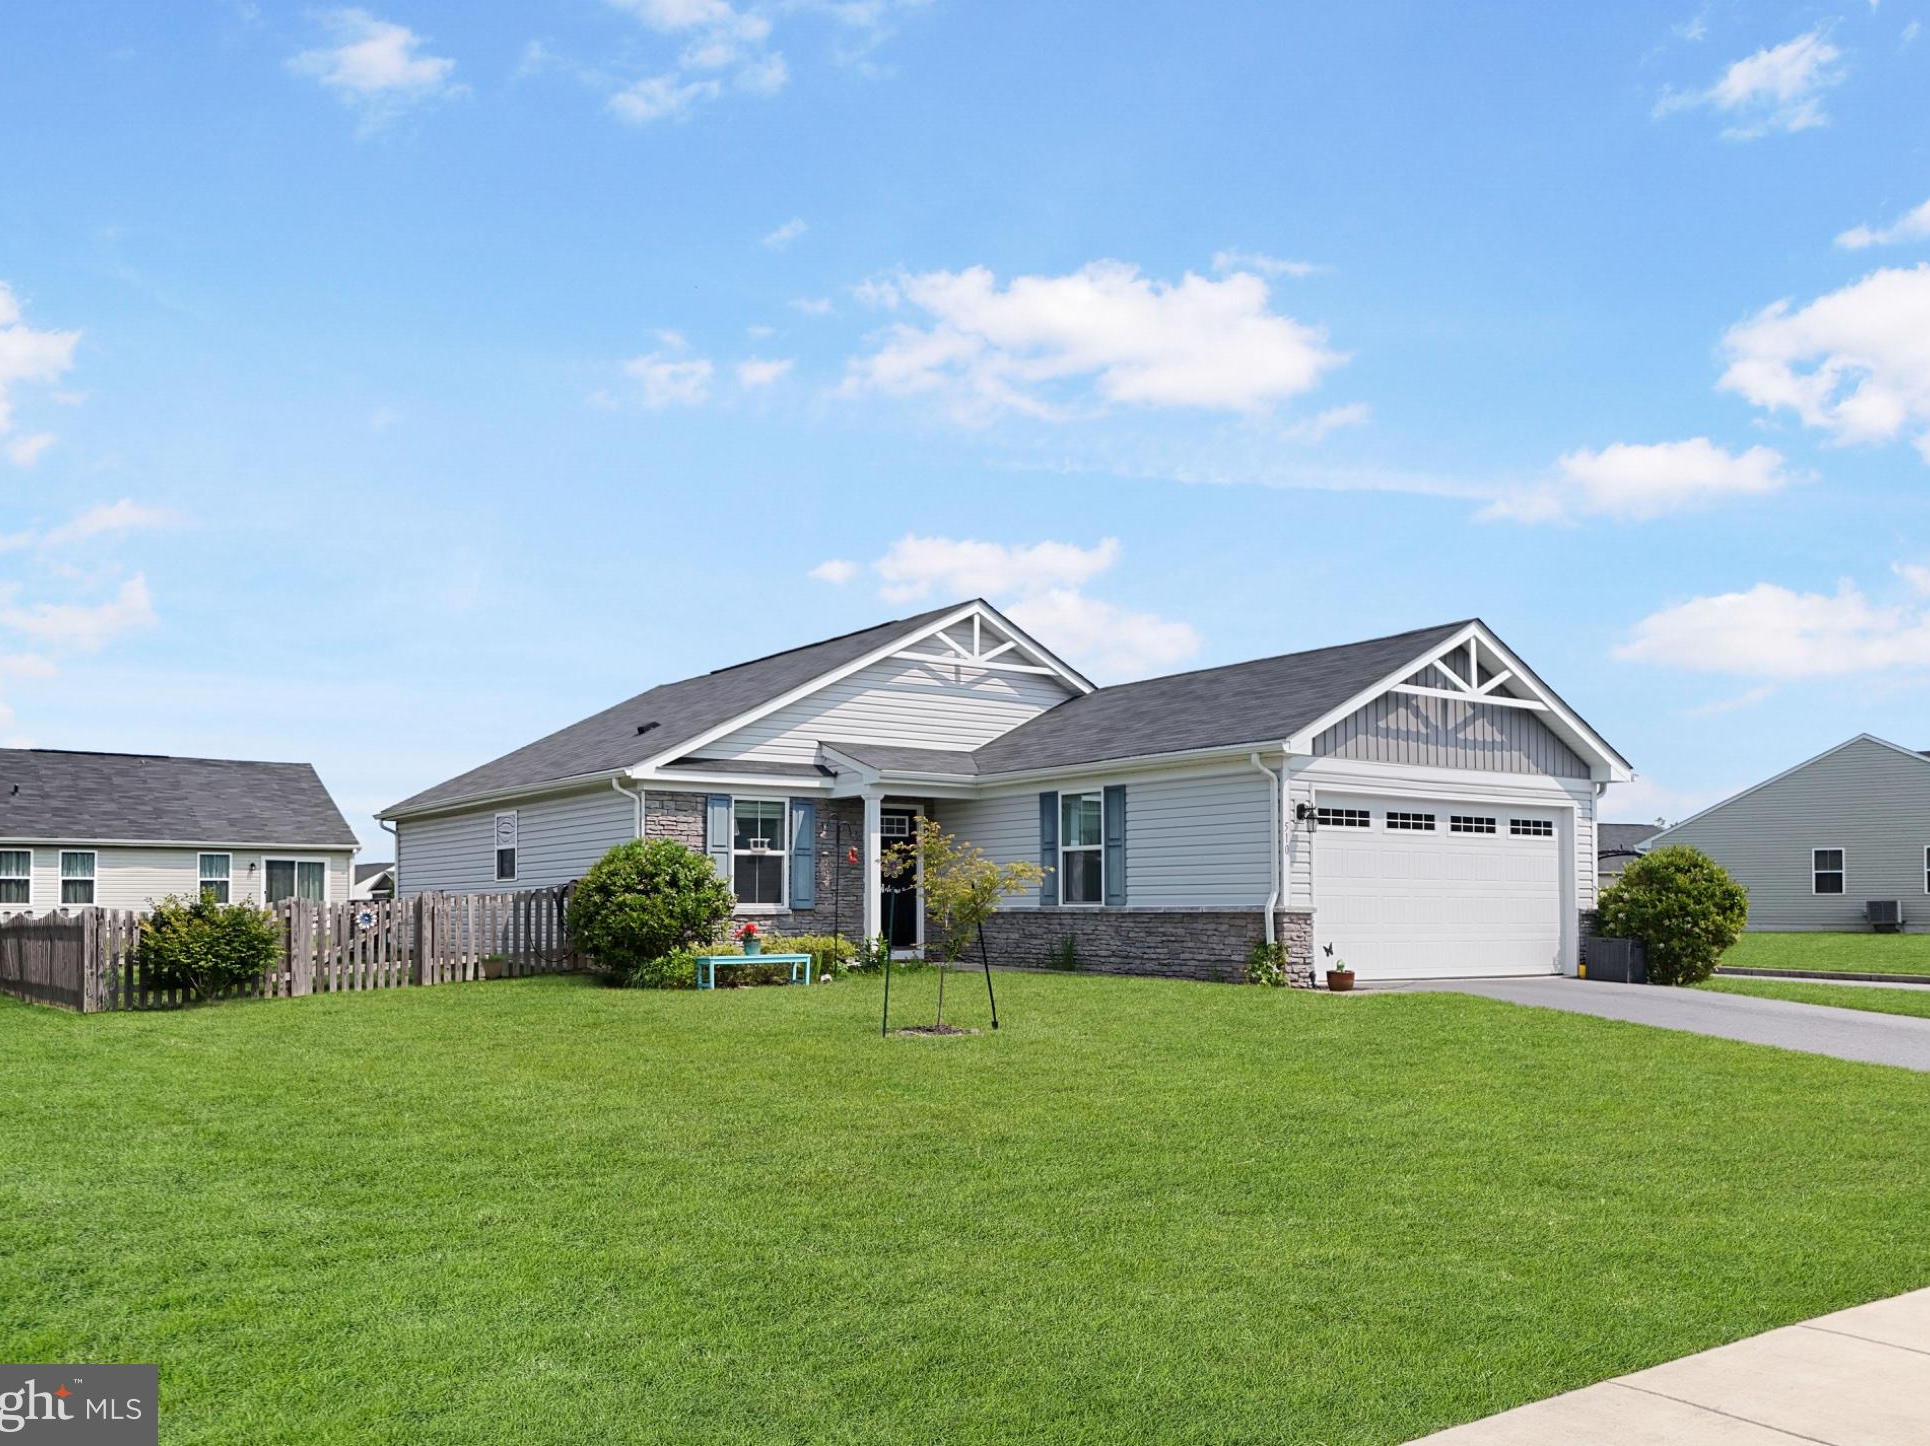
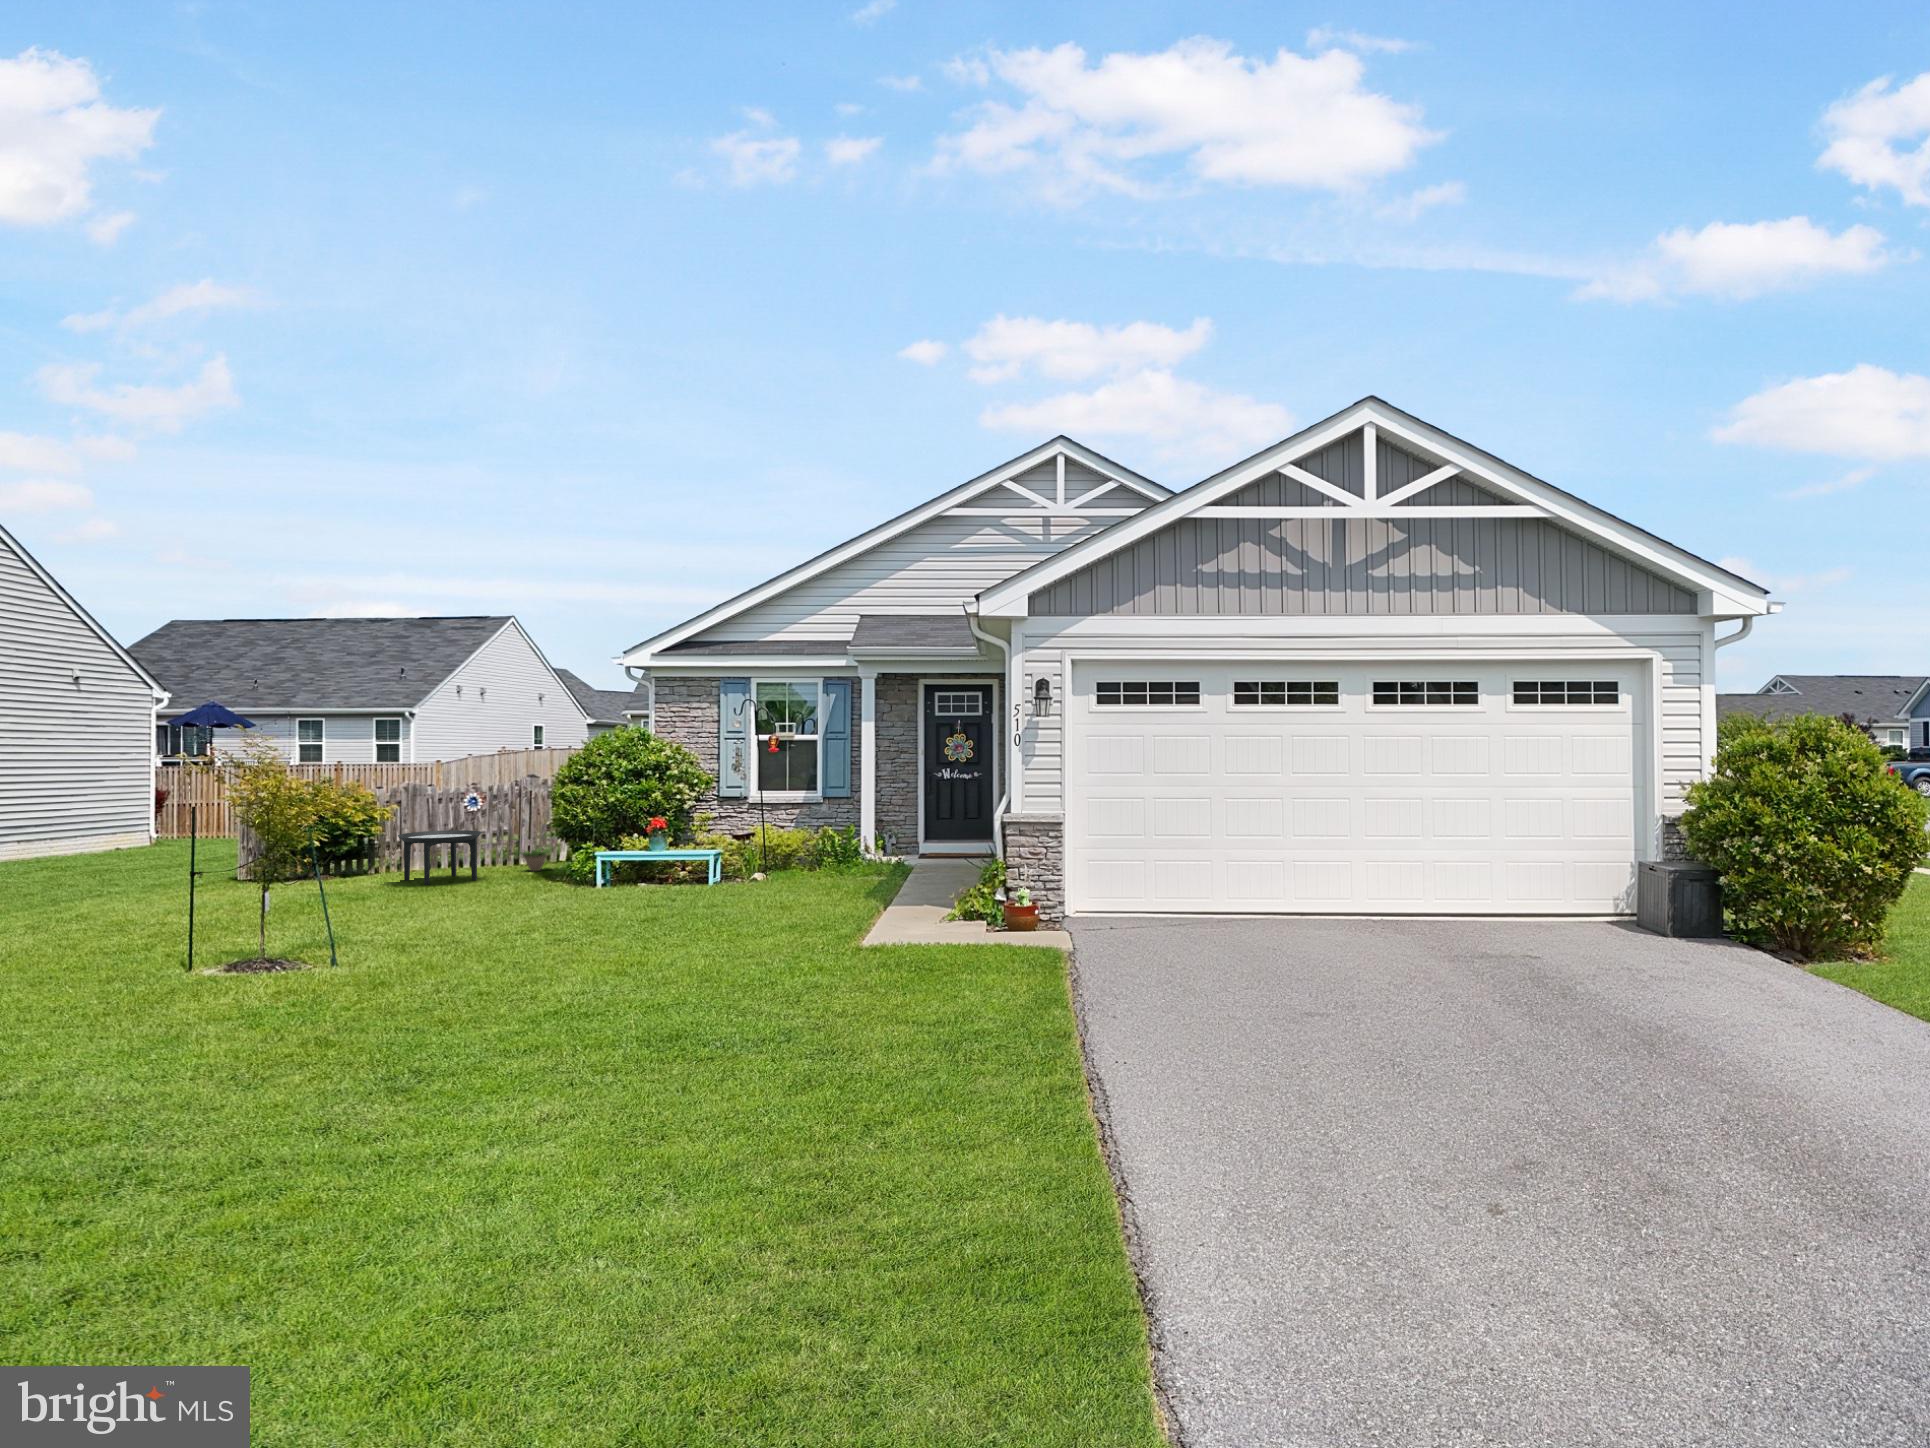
round table: none [353,932,440,986] -> present [398,830,482,885]

